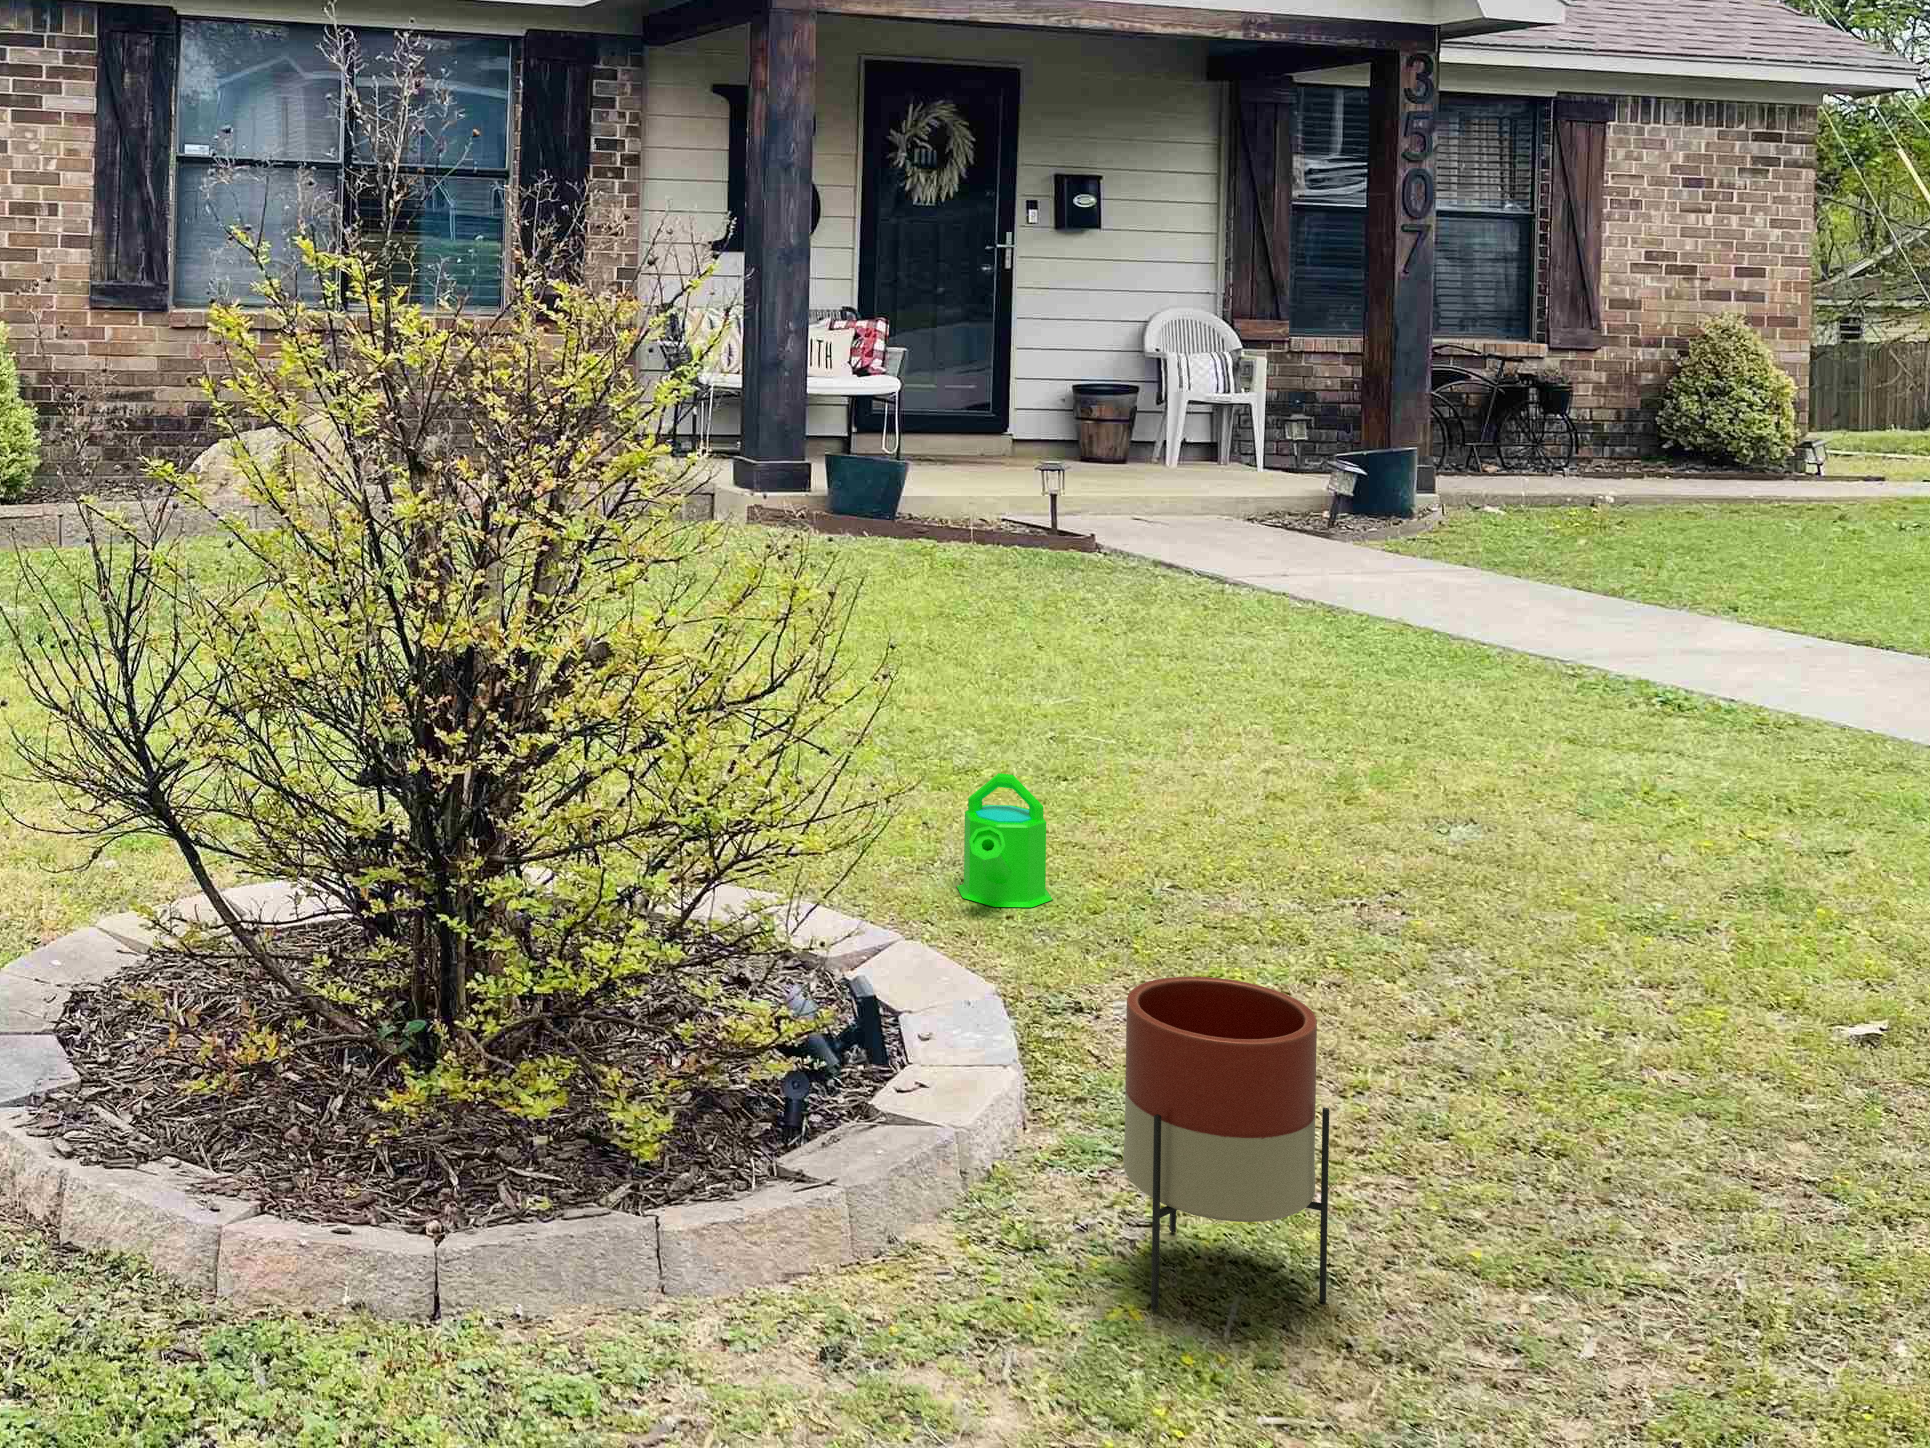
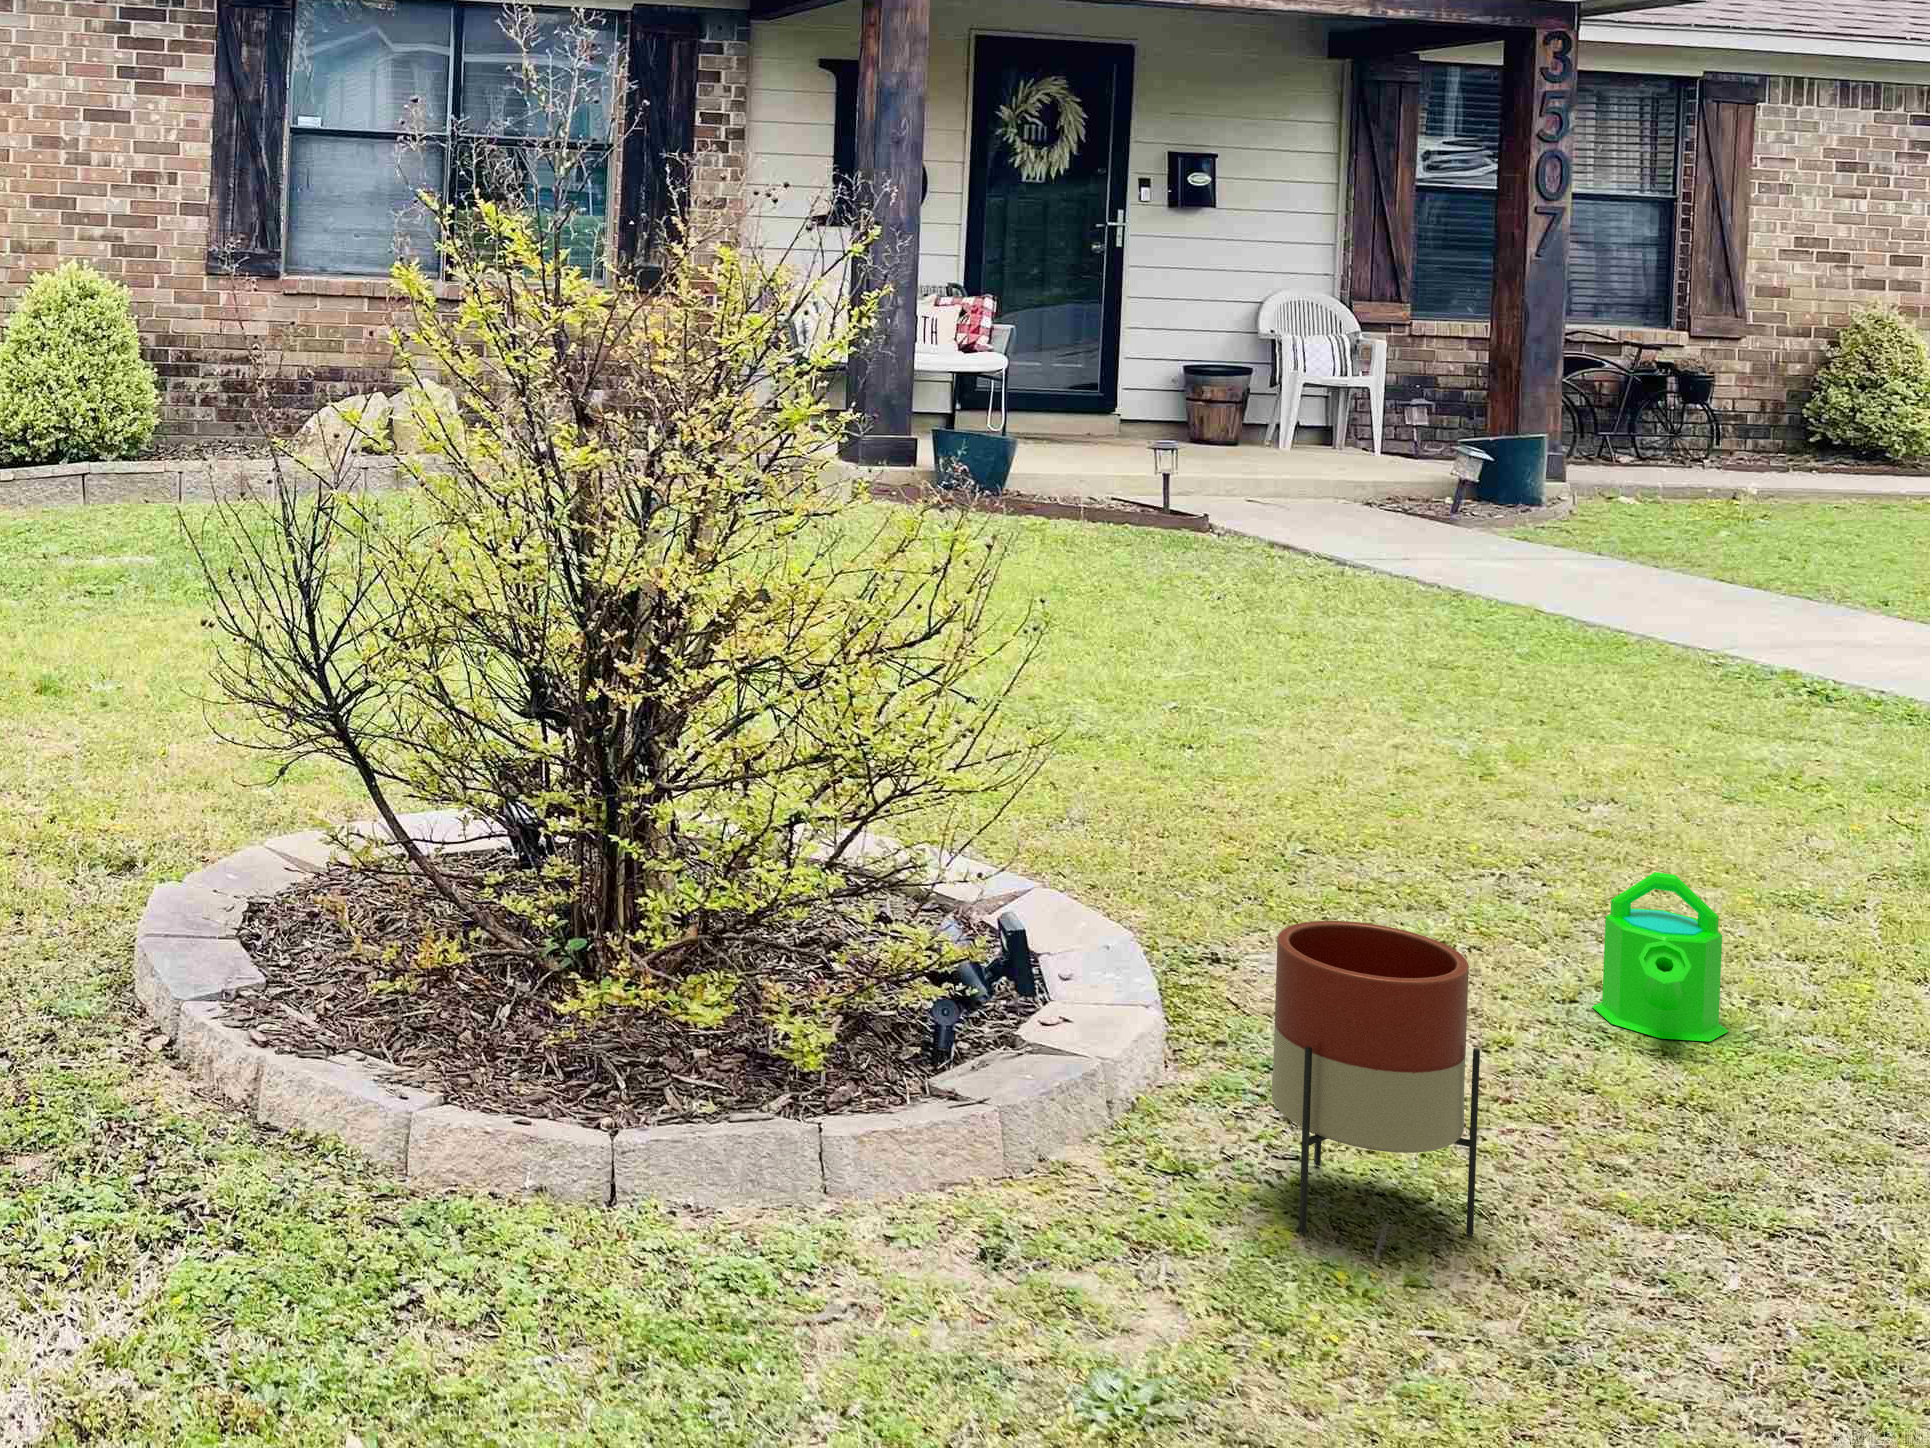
watering can: present [957,773,1053,908] -> present [1592,872,1729,1042]

